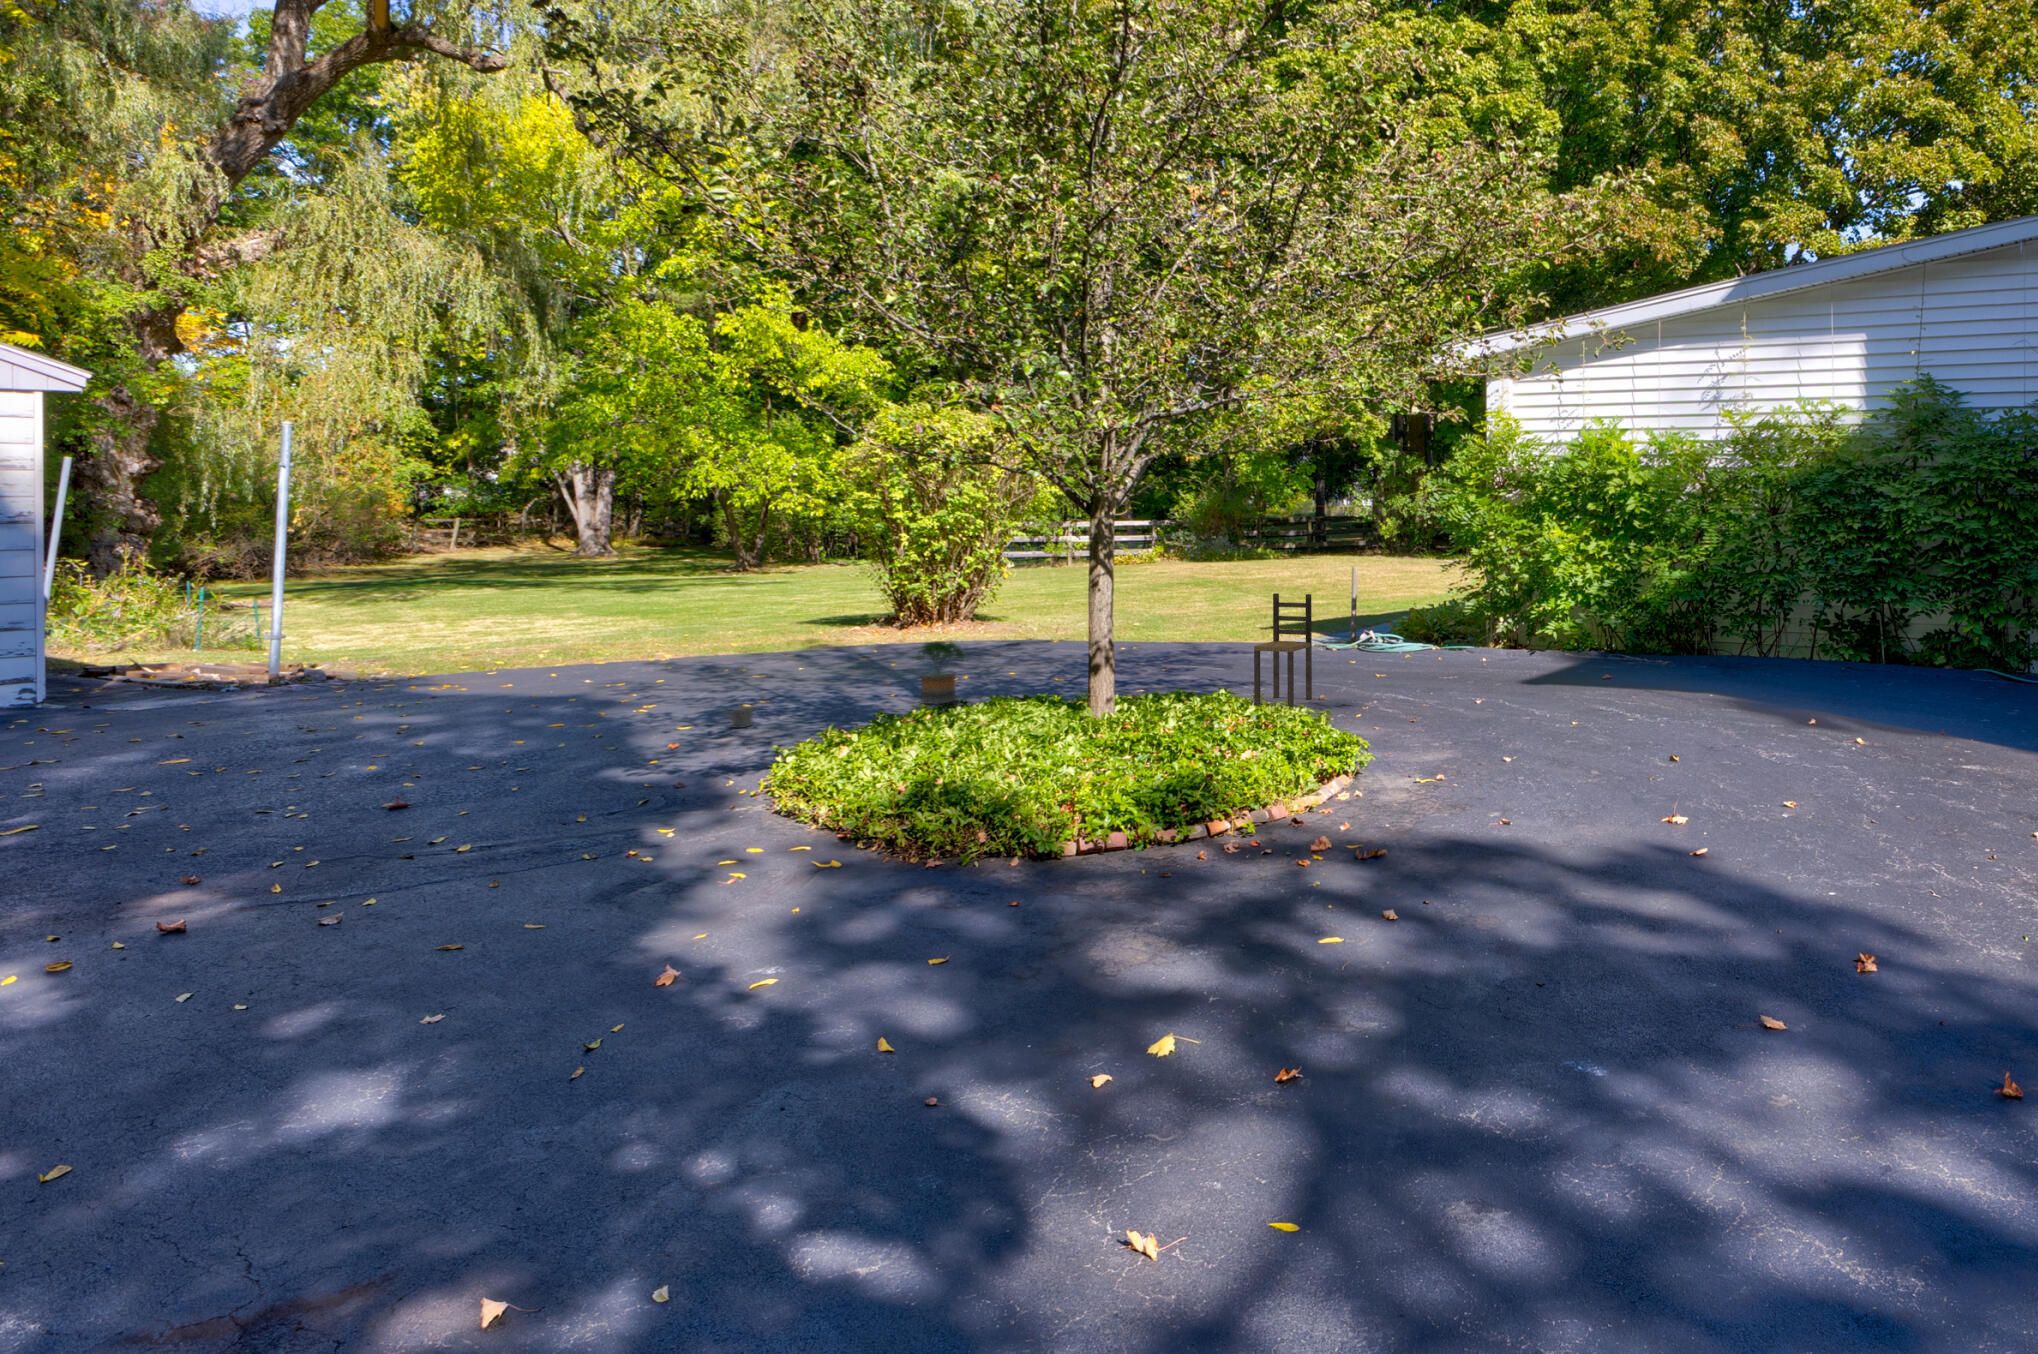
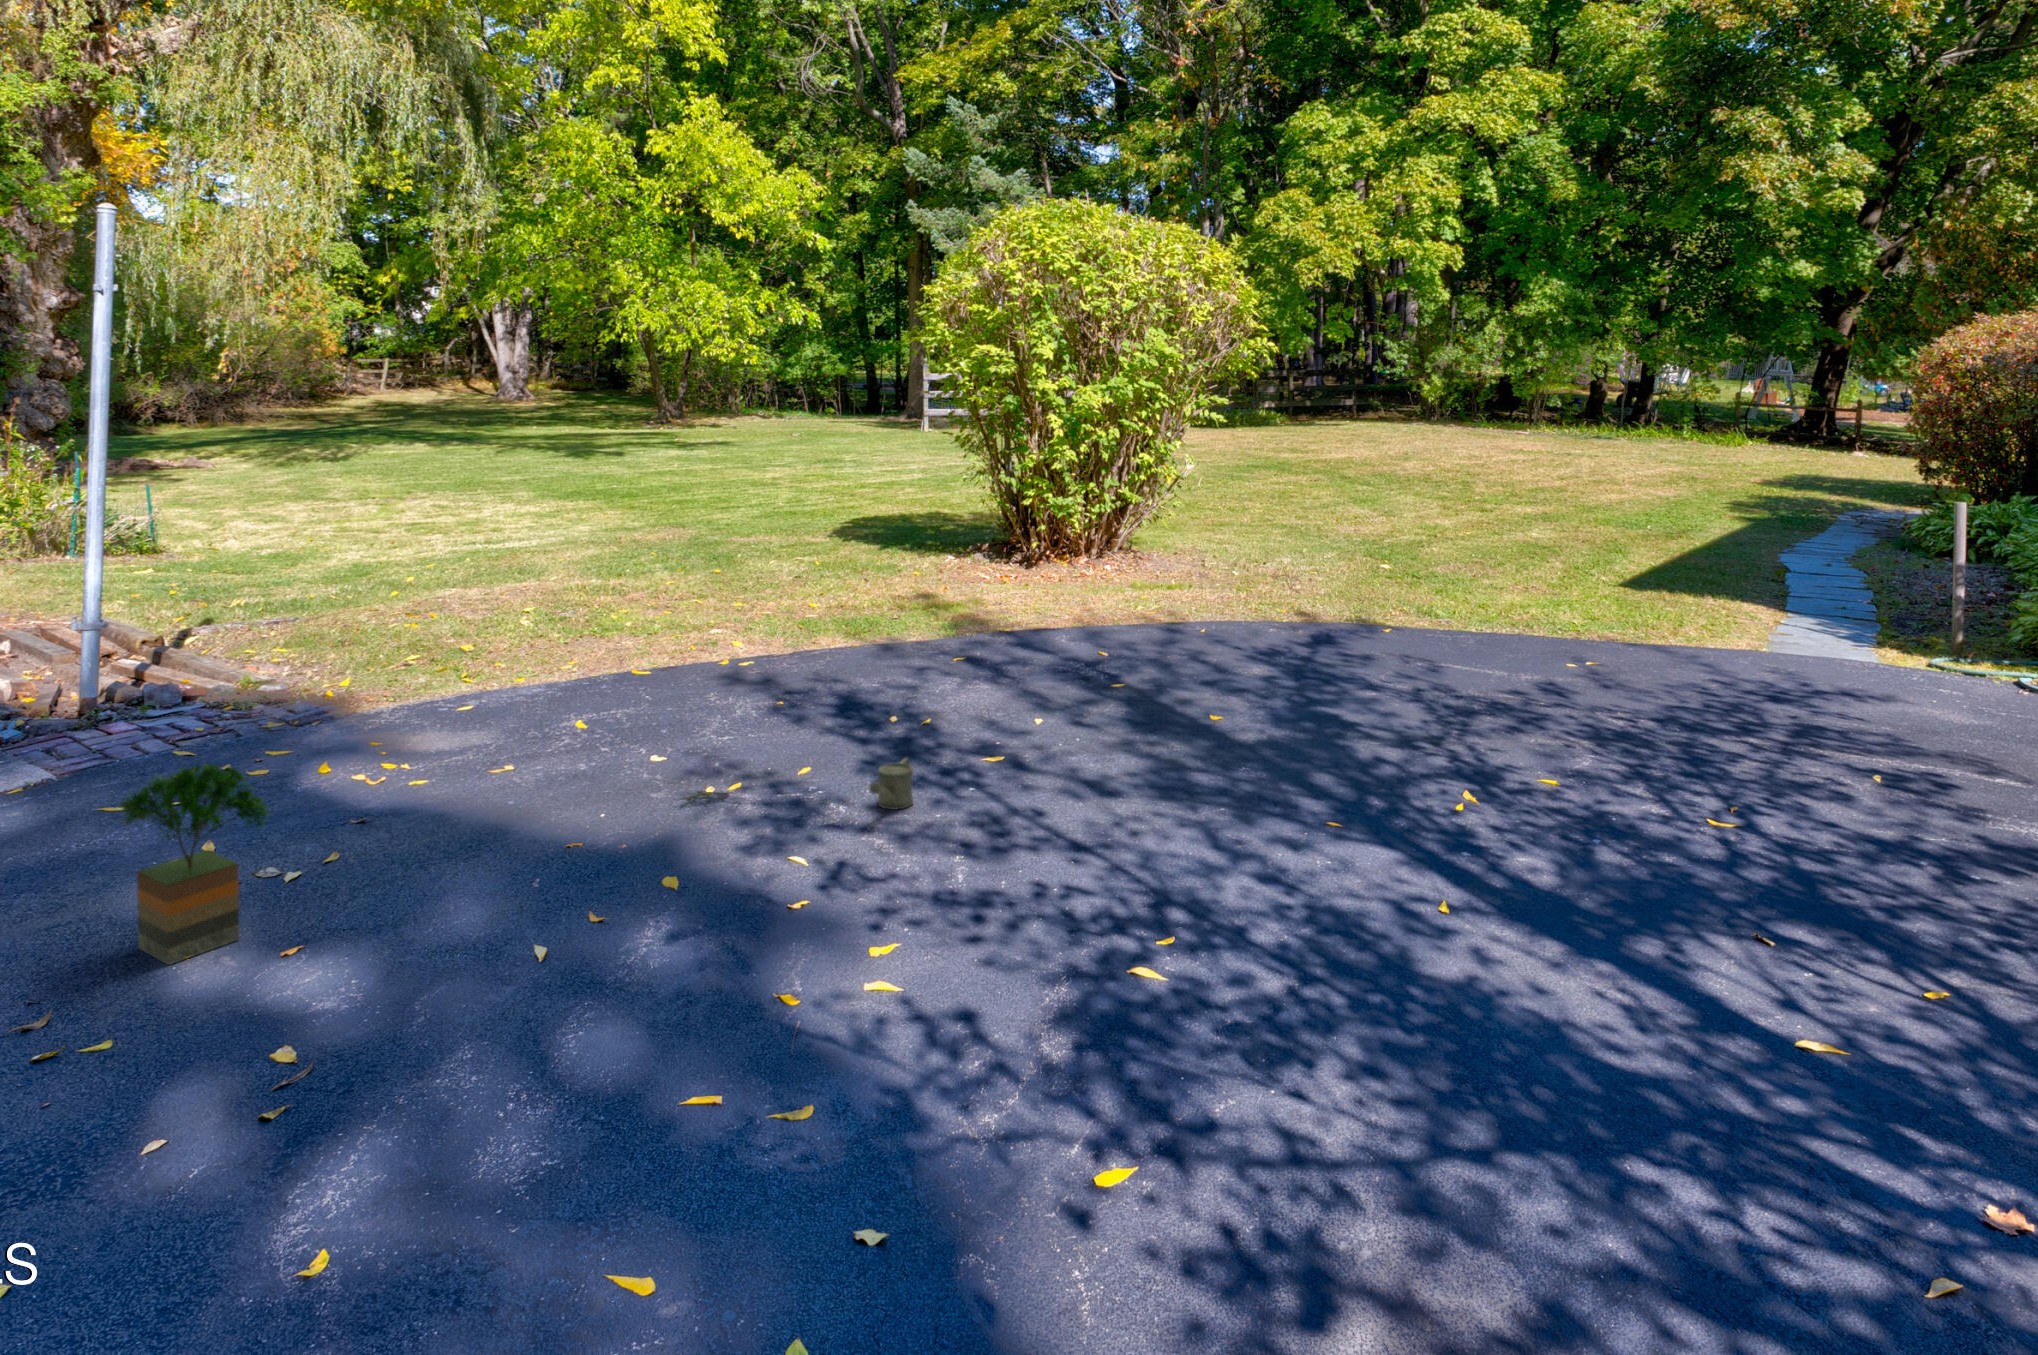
chair: present [1254,593,1312,706] -> none [1860,552,1970,805]
potted tree: present [917,641,966,704] -> present [120,764,270,965]

